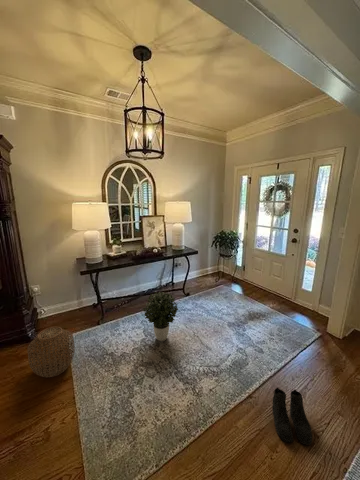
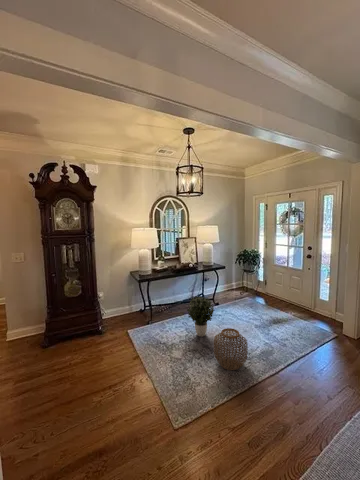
woven basket: present [27,327,75,377] -> present [214,328,248,370]
boots: present [272,388,312,445] -> none [293,362,322,399]

